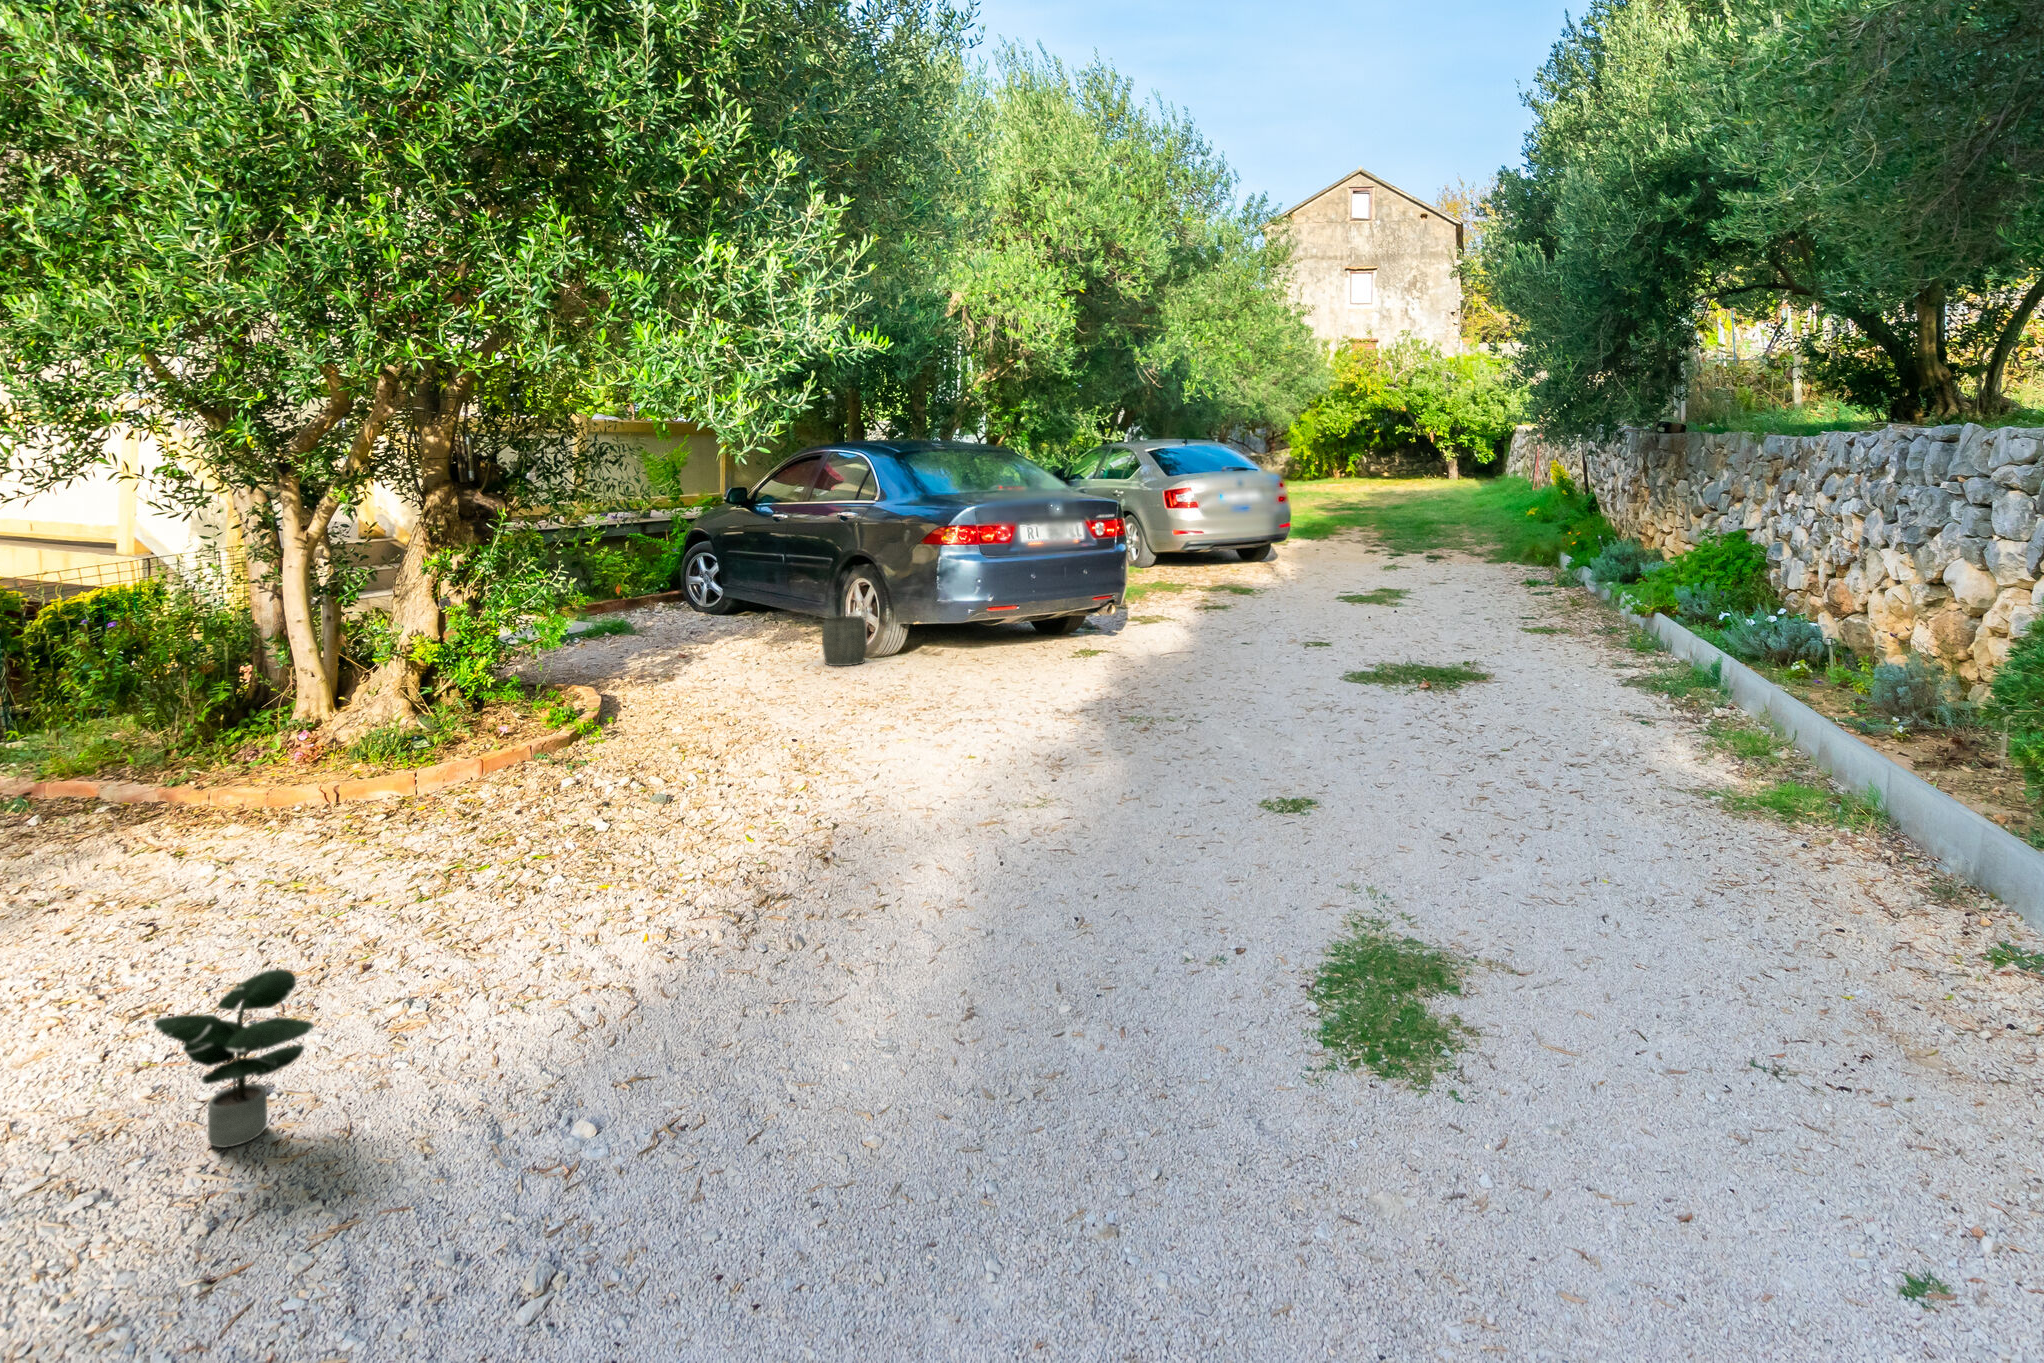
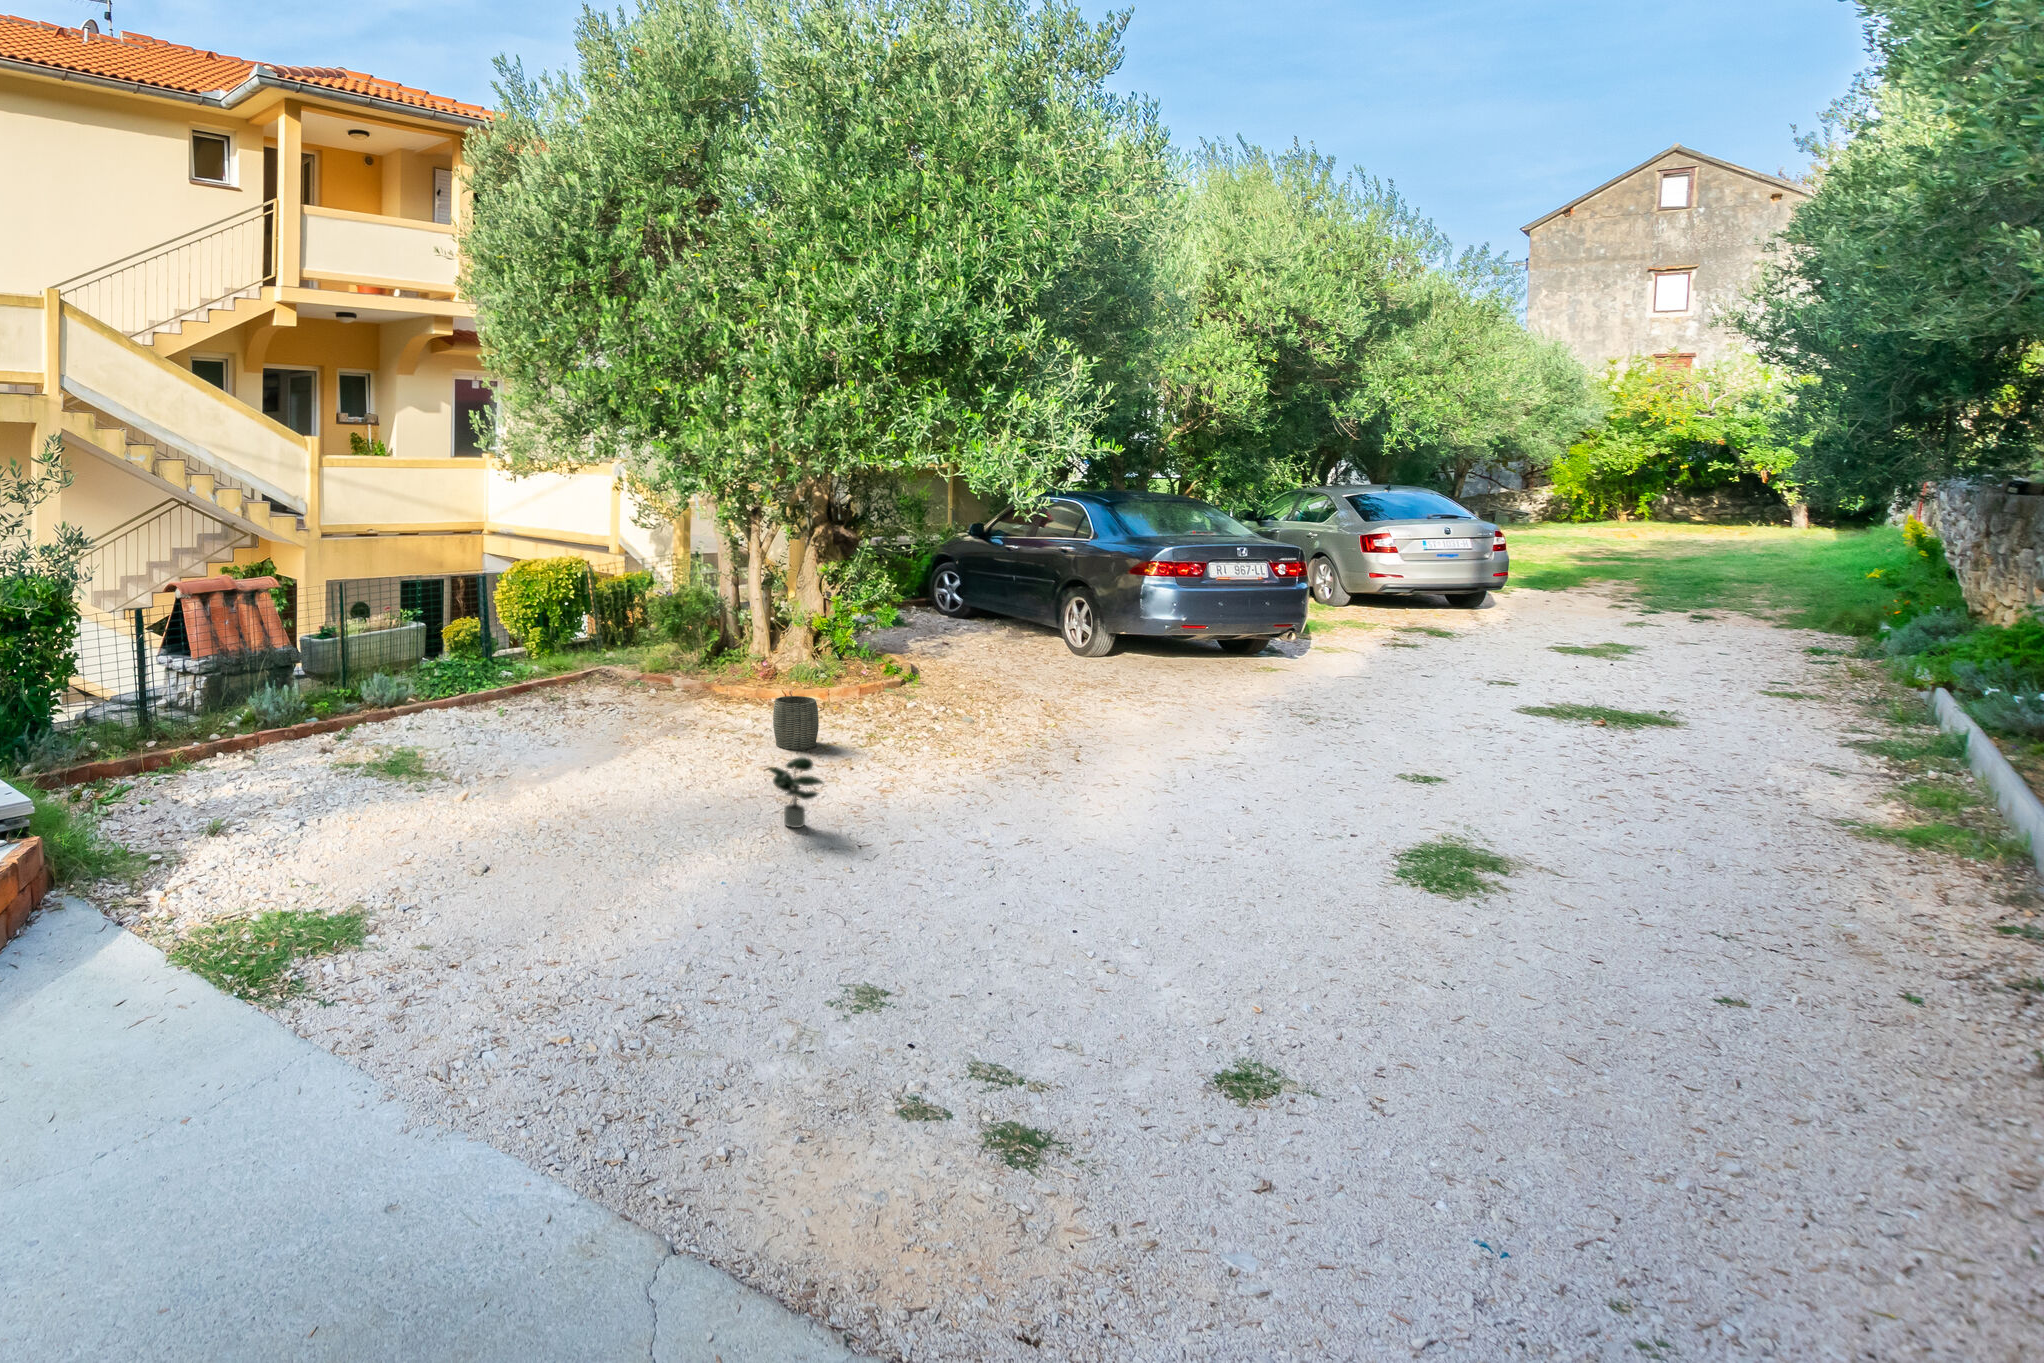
woven basket: present [822,616,867,666] -> present [773,696,819,750]

